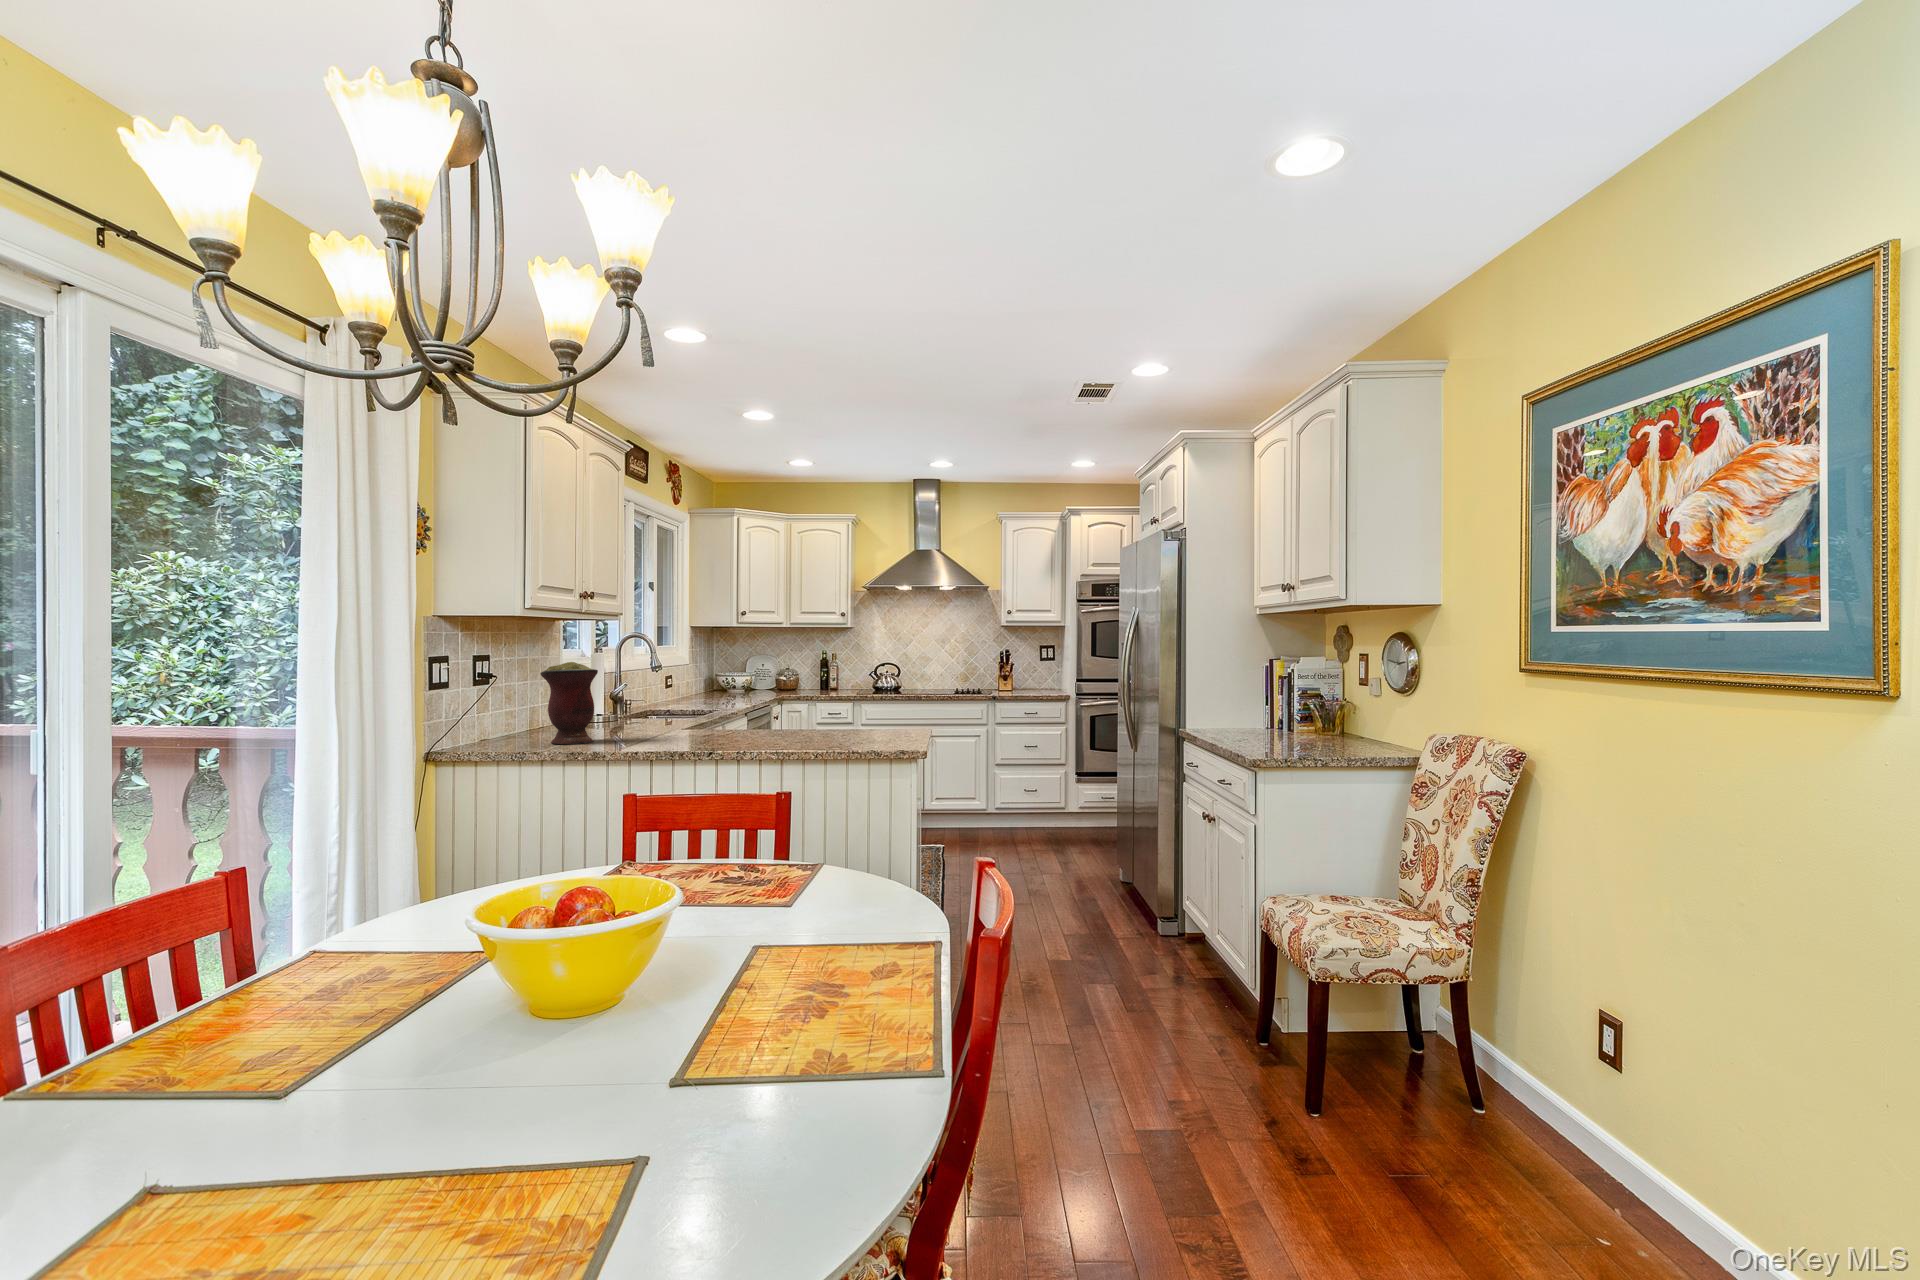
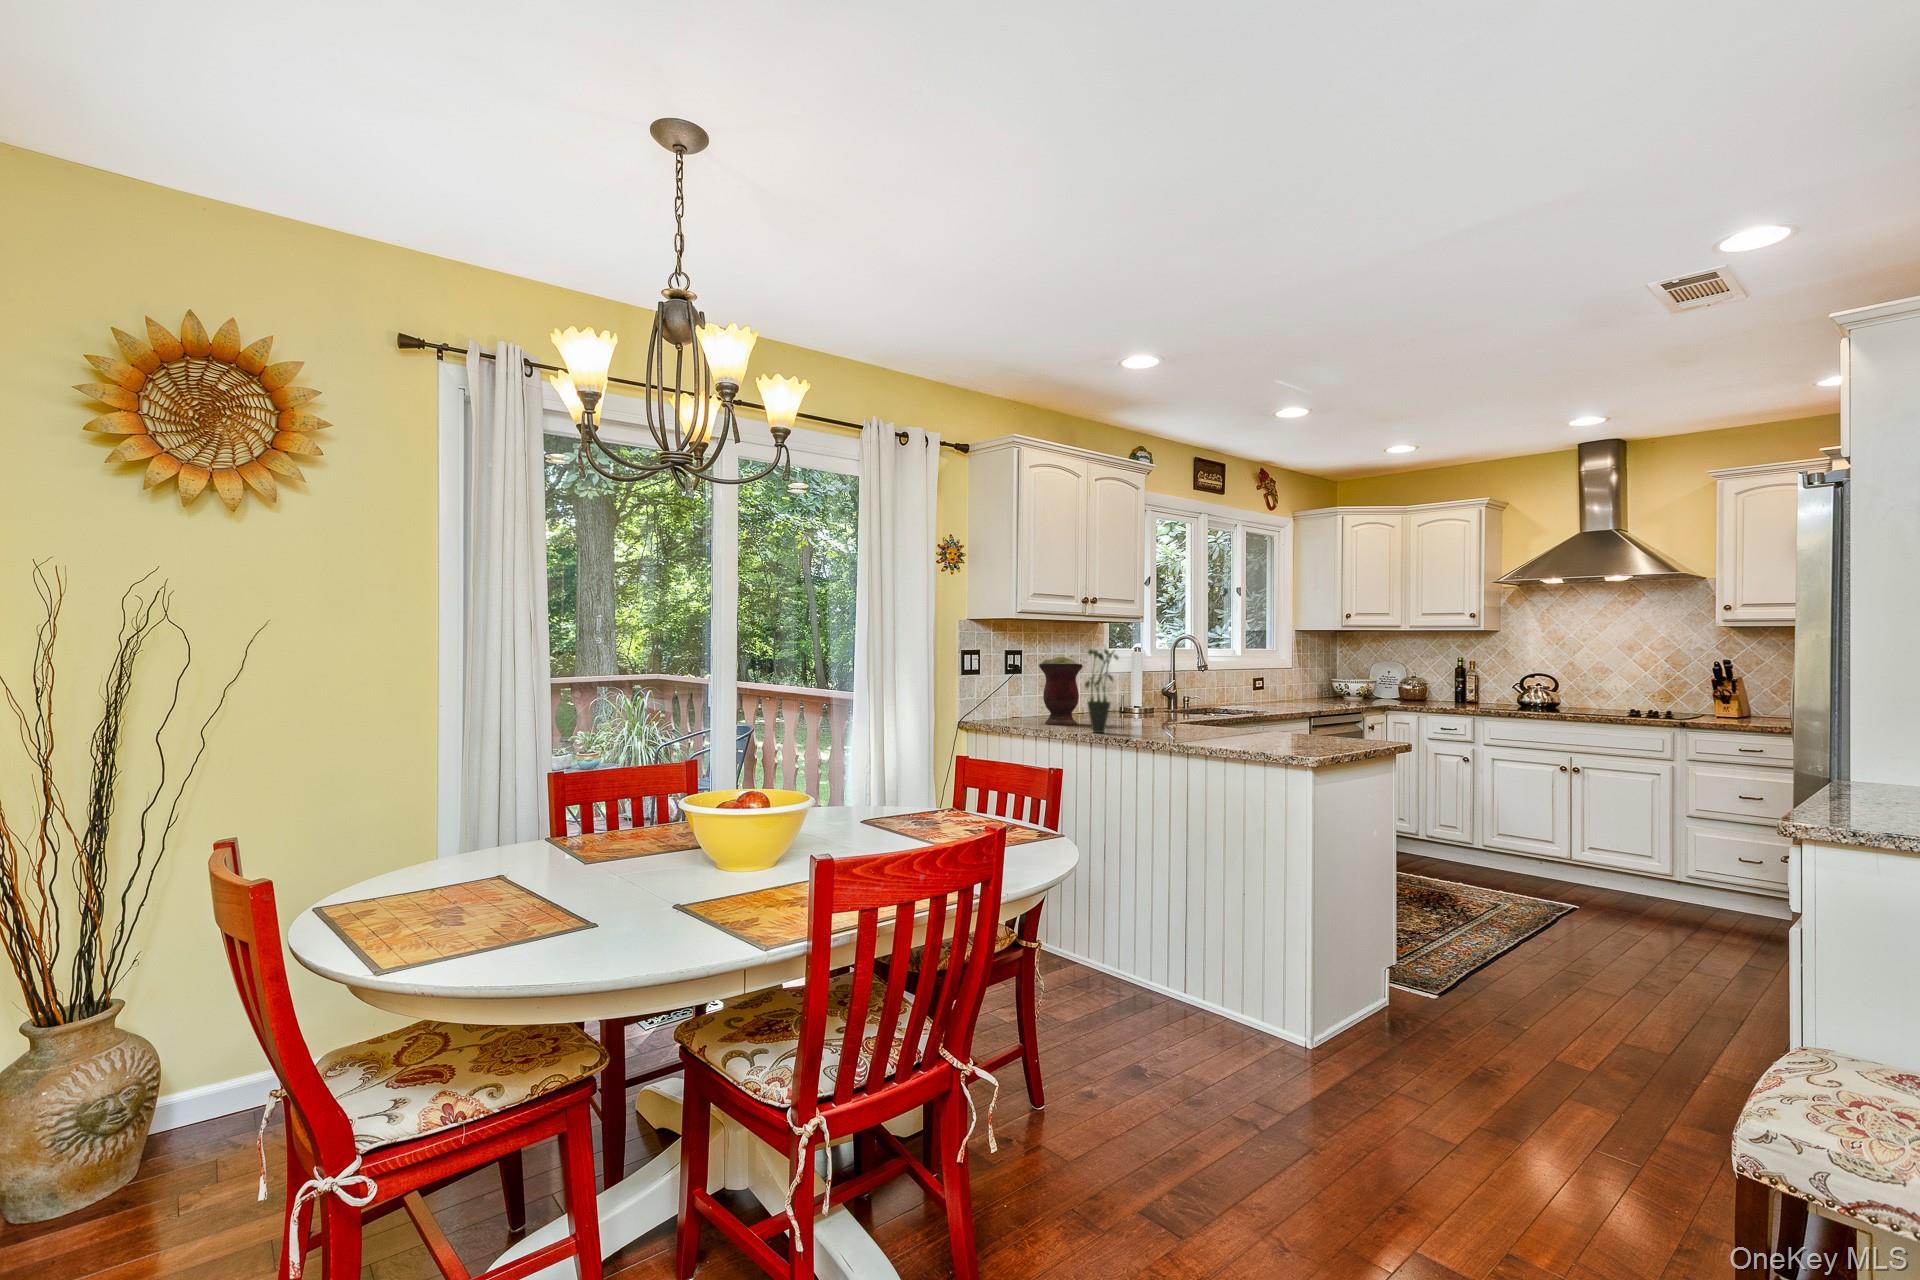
potted plant: none [653,647,697,748] -> present [1085,649,1118,733]

